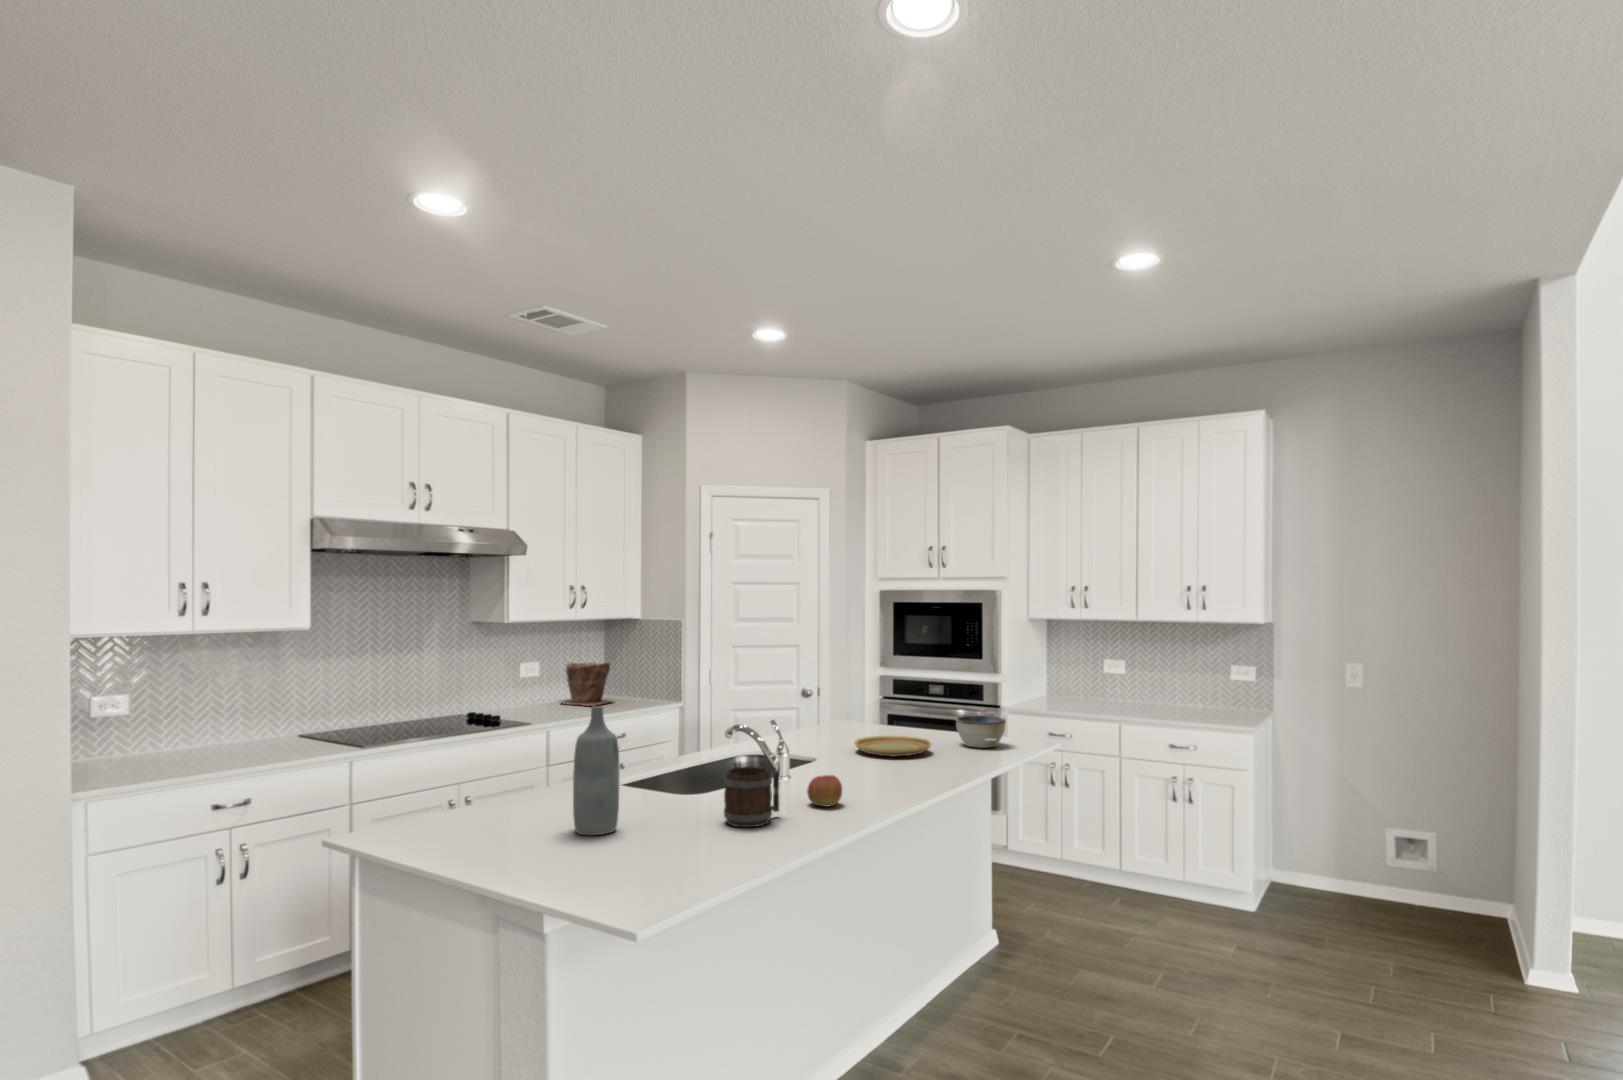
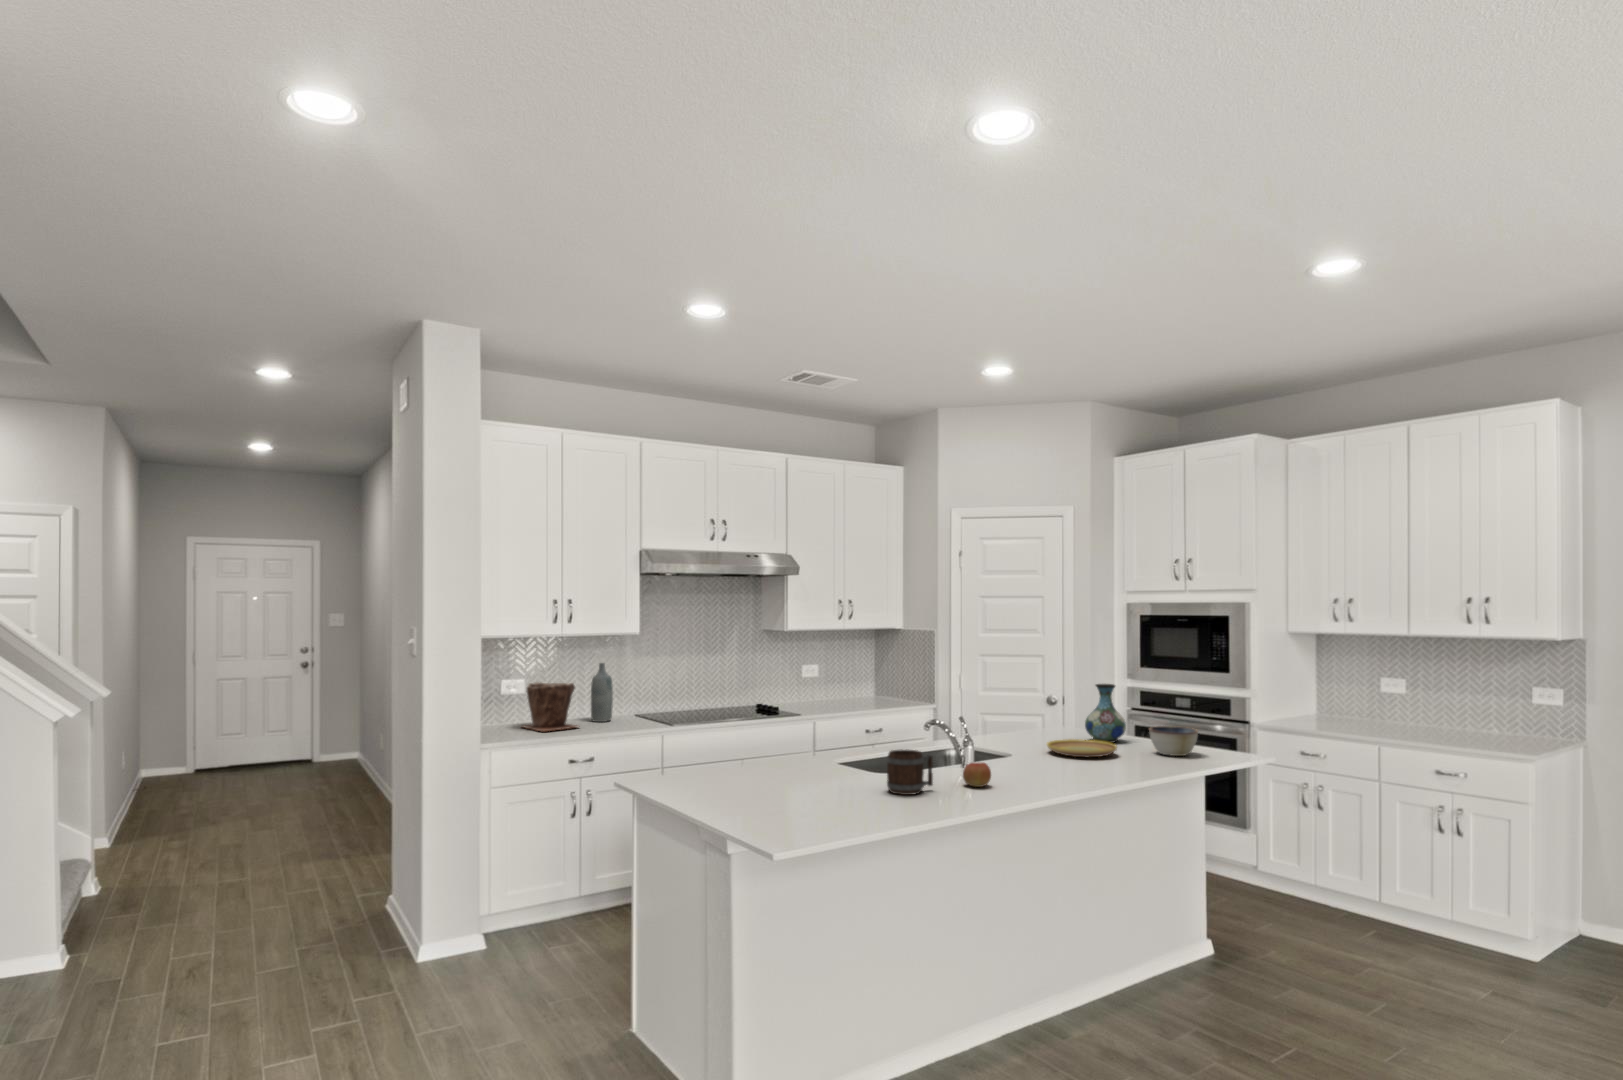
plant pot: present [562,662,613,706] -> present [523,682,577,731]
vase: none [877,673,920,737] -> present [1085,684,1126,743]
bottle: present [573,706,620,835] -> present [591,663,613,722]

